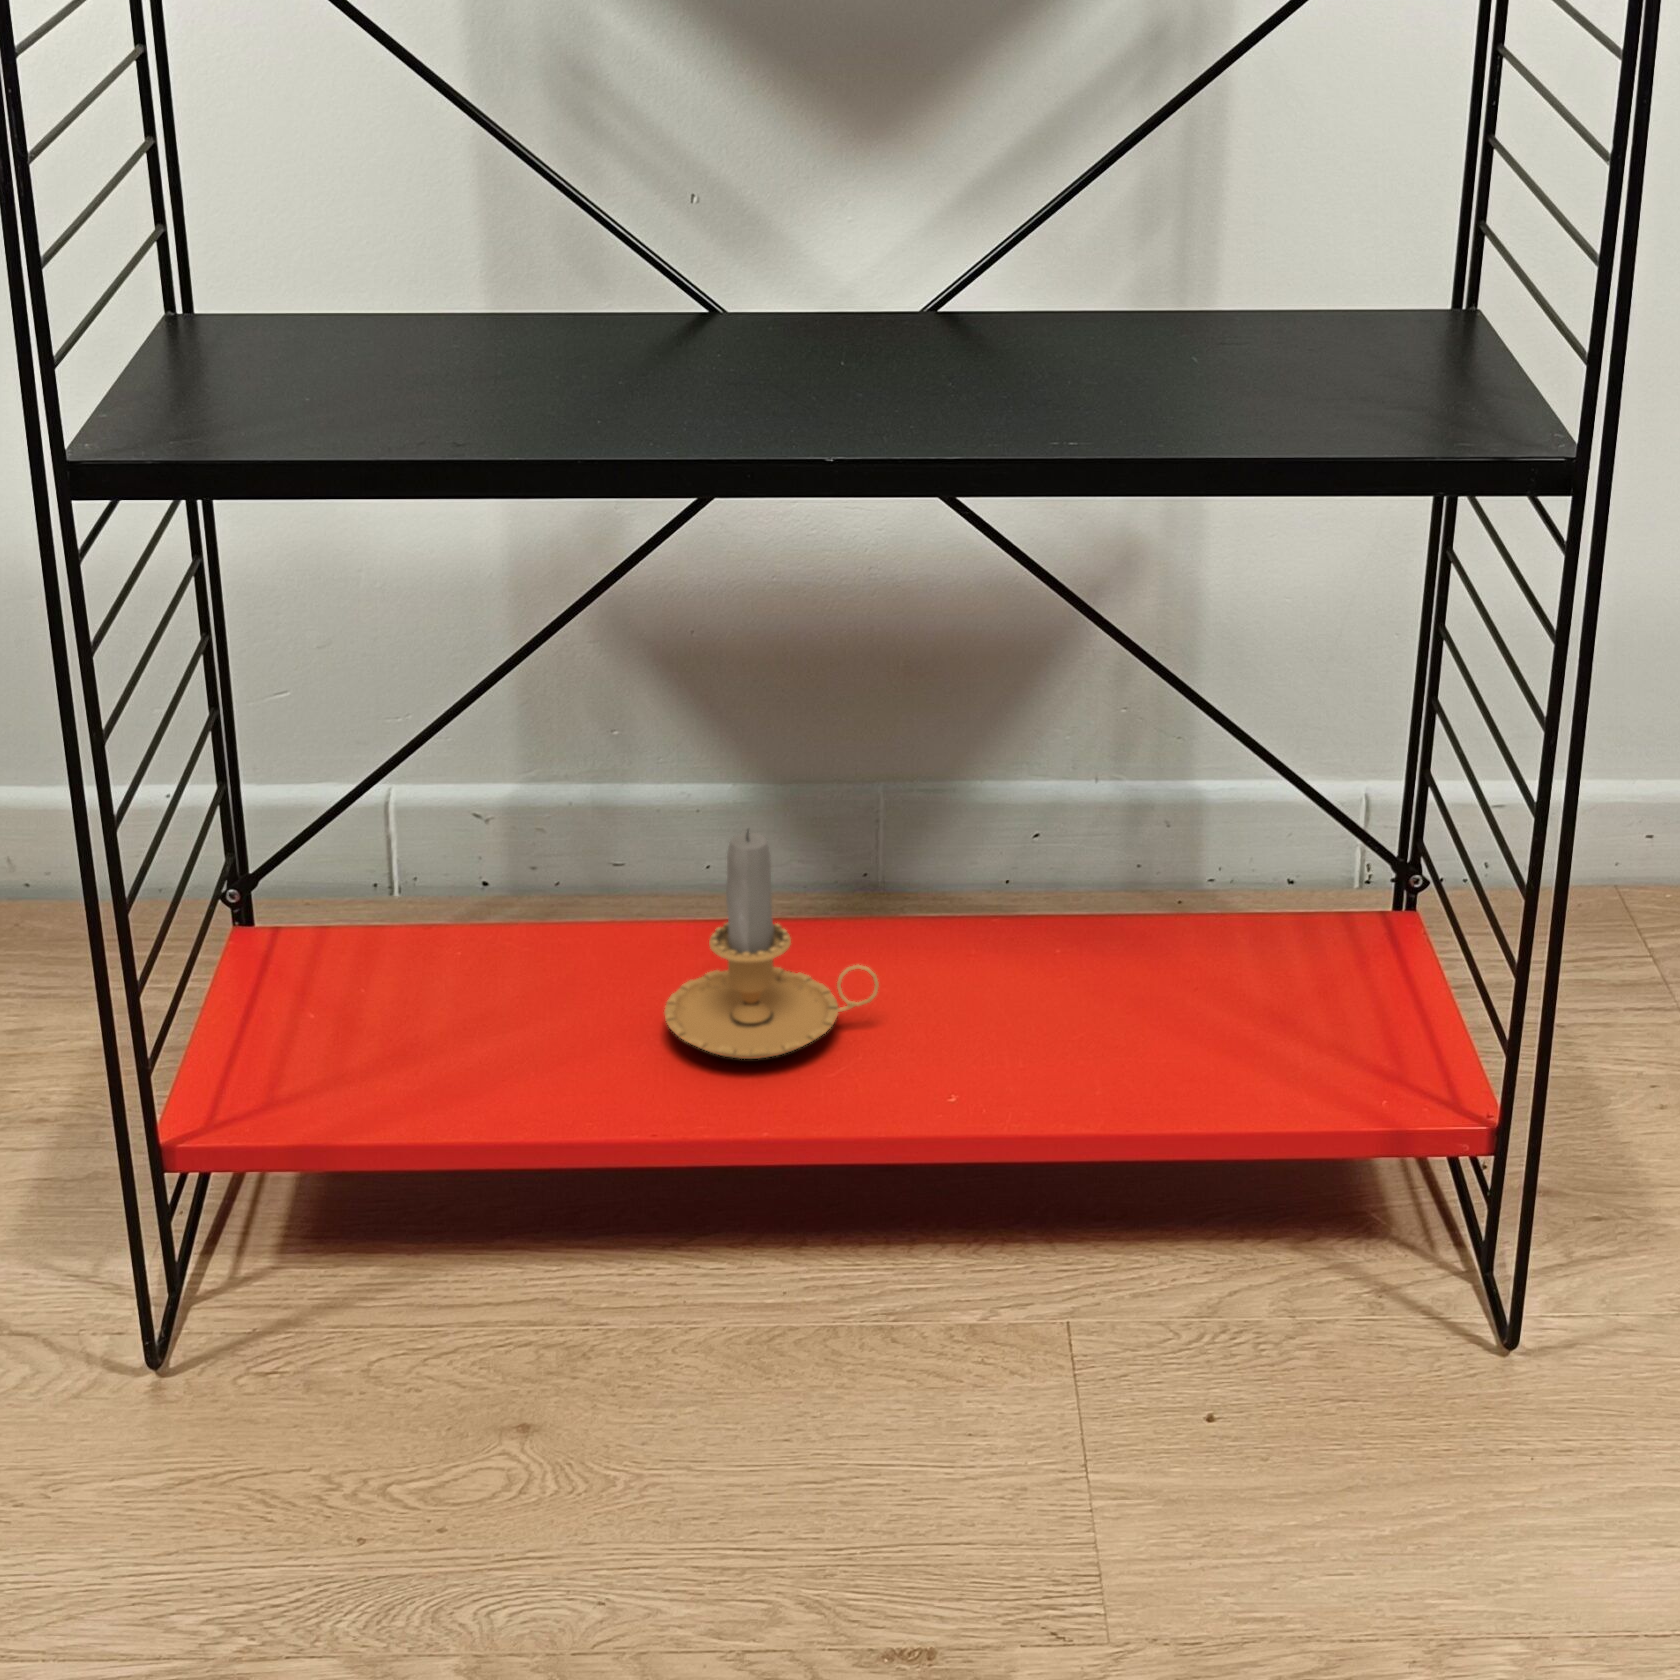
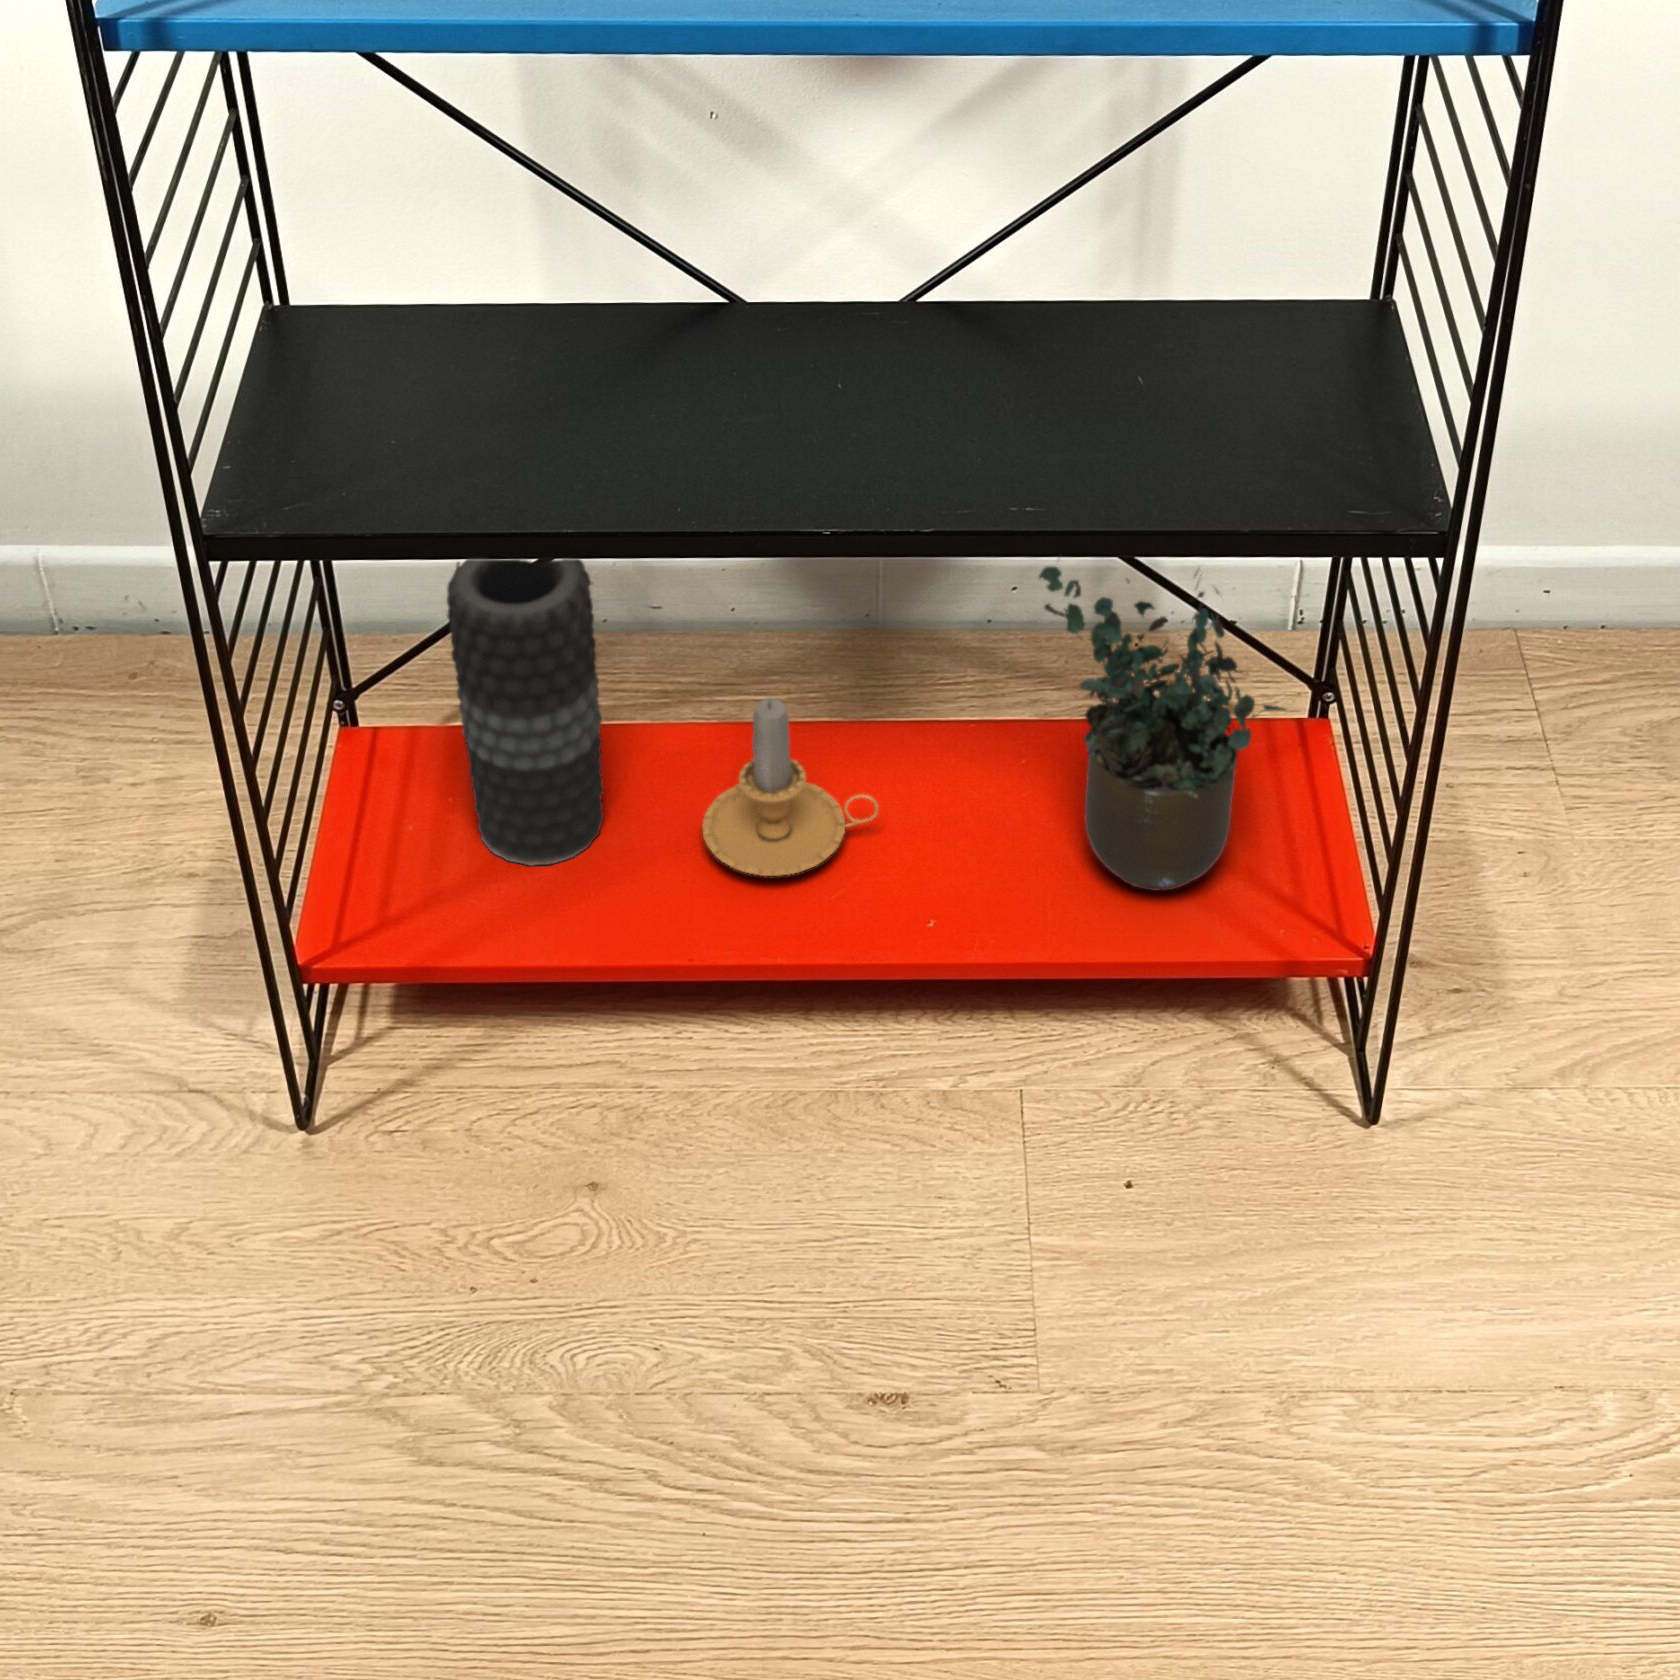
potted plant: none [1062,605,1372,1069] -> present [1039,566,1285,891]
vase: none [365,648,545,1059] -> present [447,559,604,866]

